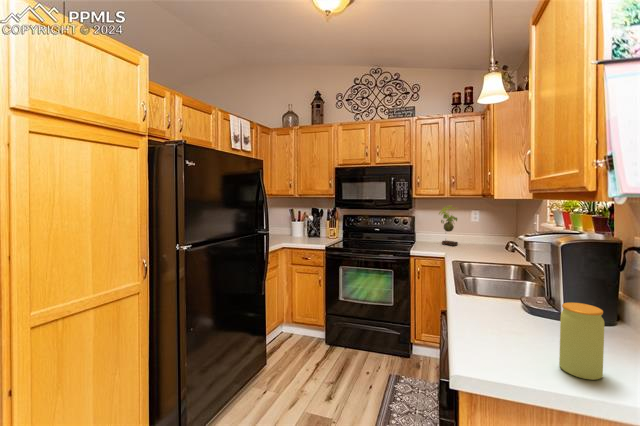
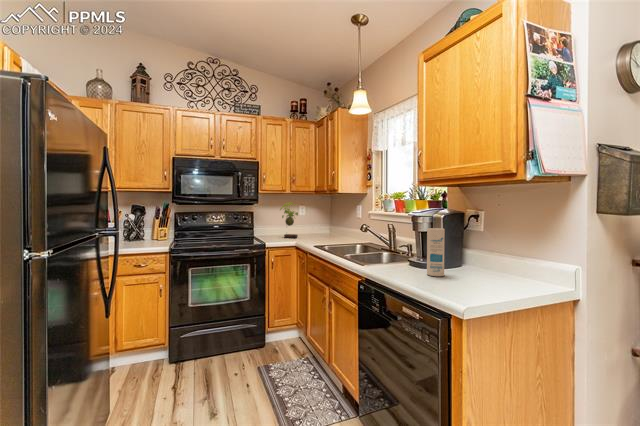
canister: none [520,268,550,341] -> present [427,228,445,276]
jar: present [559,303,604,380] -> none [467,242,491,285]

